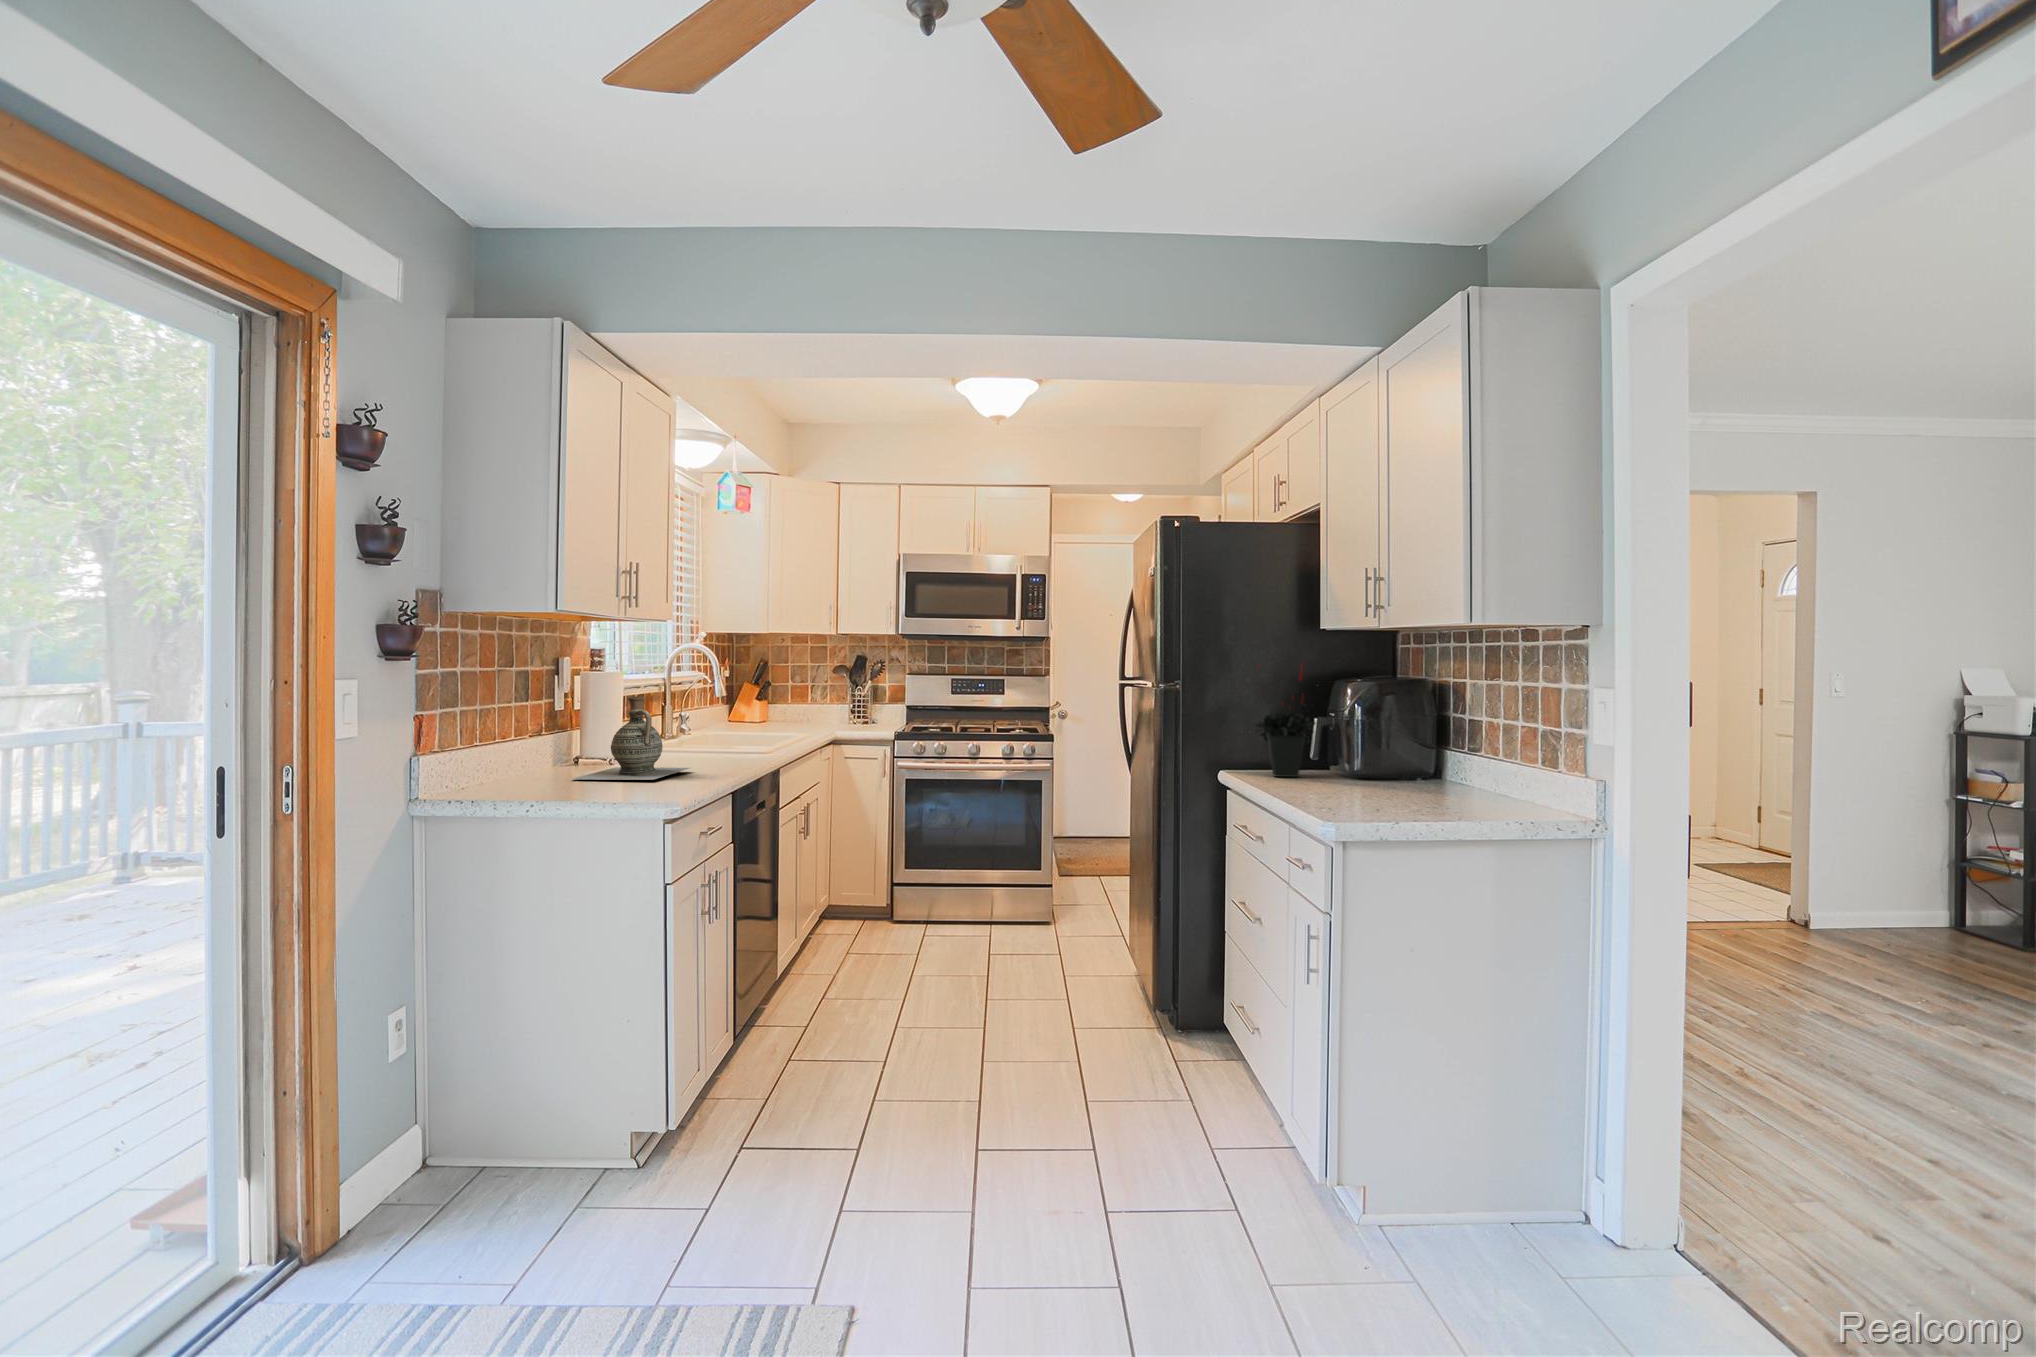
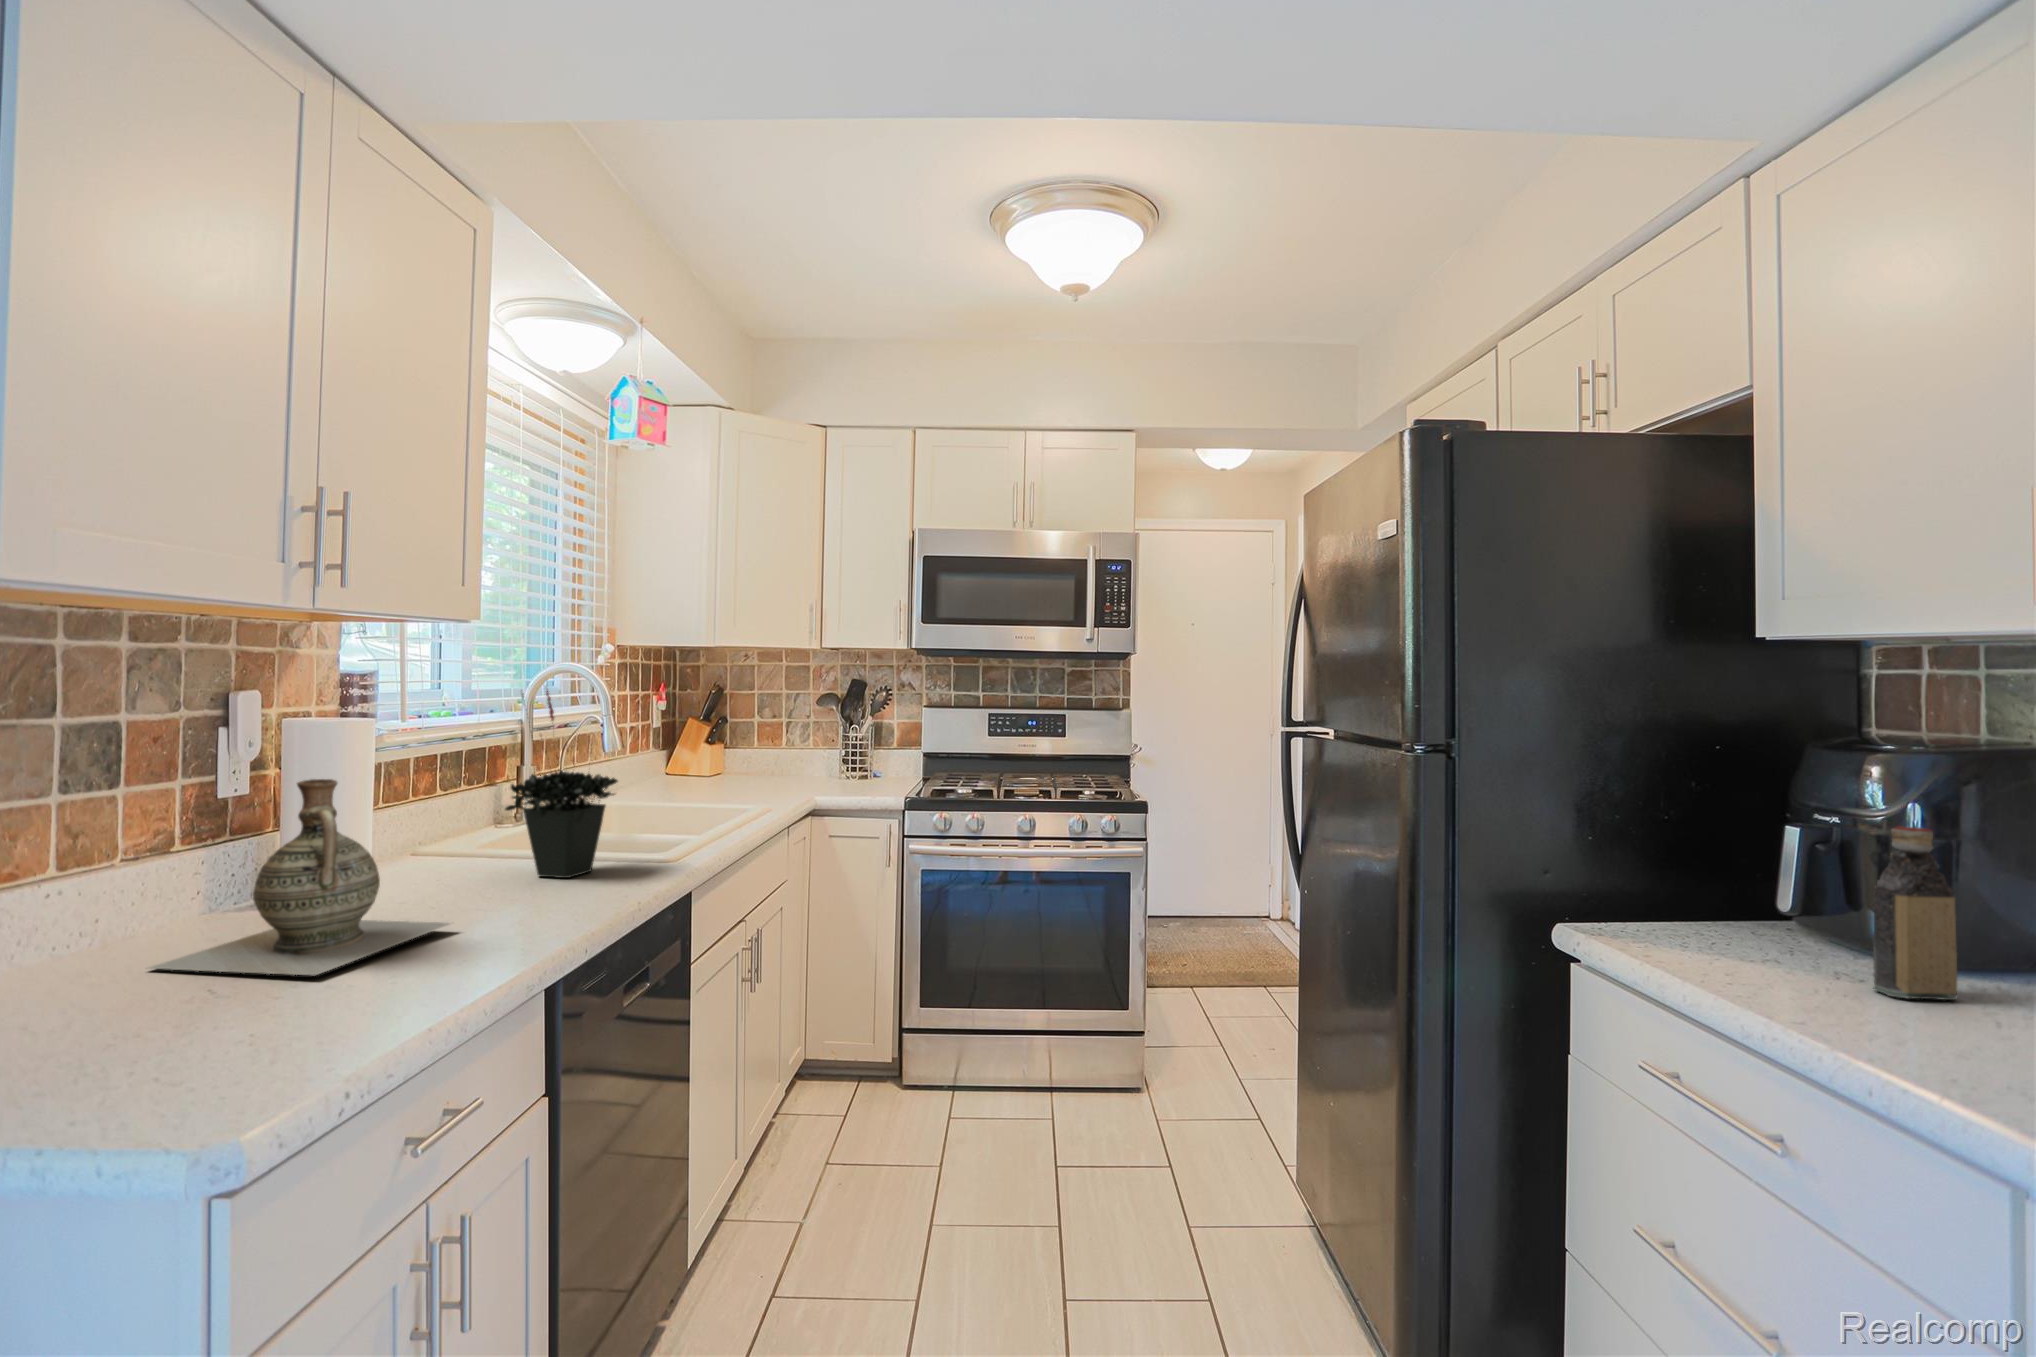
potted plant: present [1255,666,1315,777] -> present [505,691,617,878]
bottle: none [1326,714,1356,786] -> present [1873,826,1958,1000]

